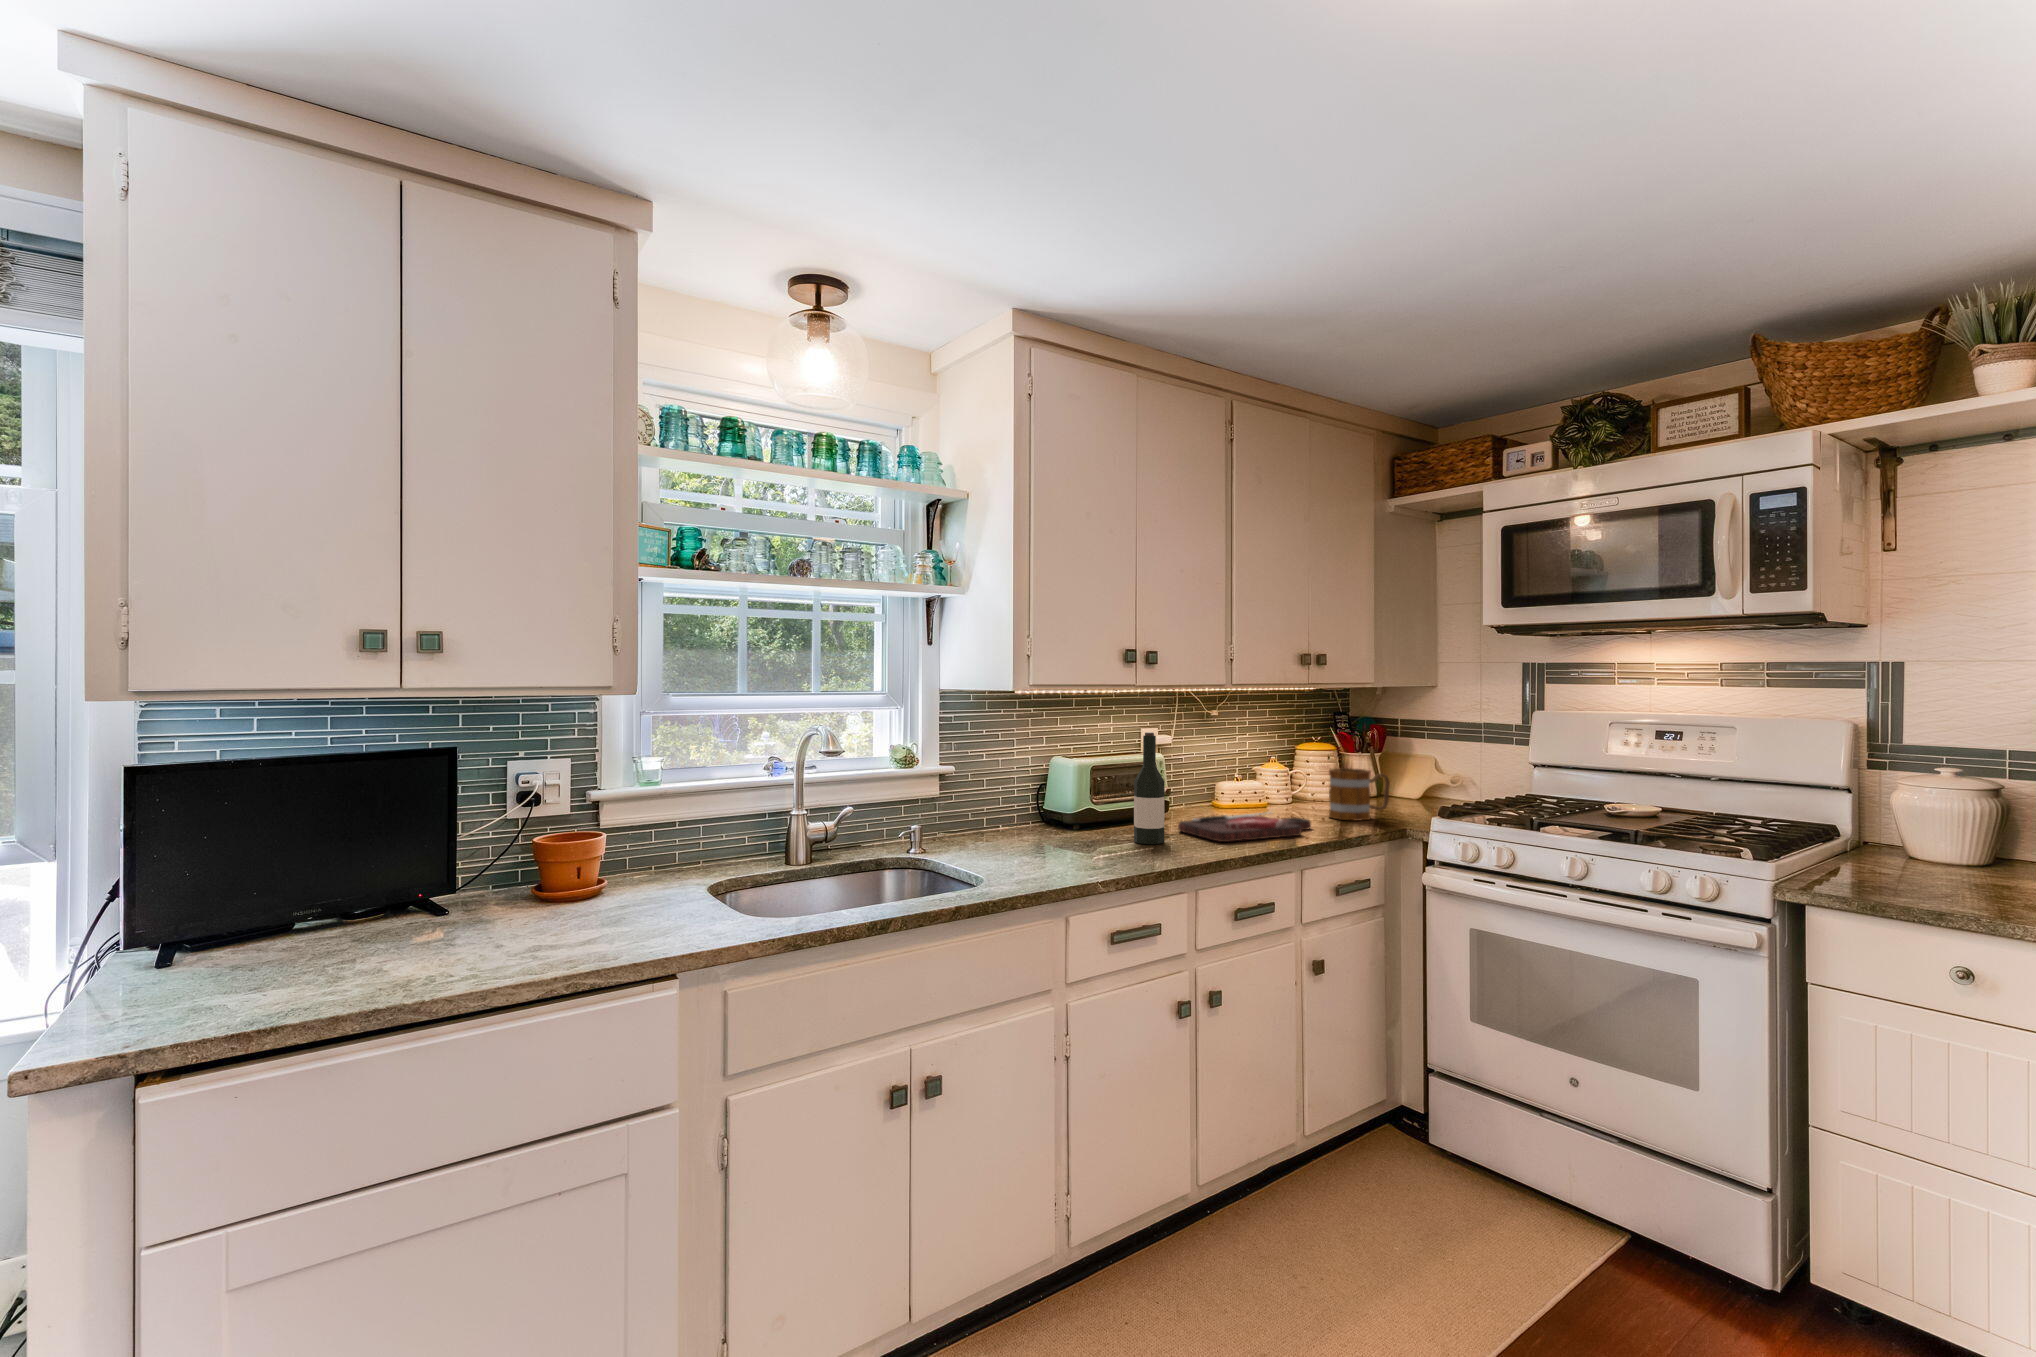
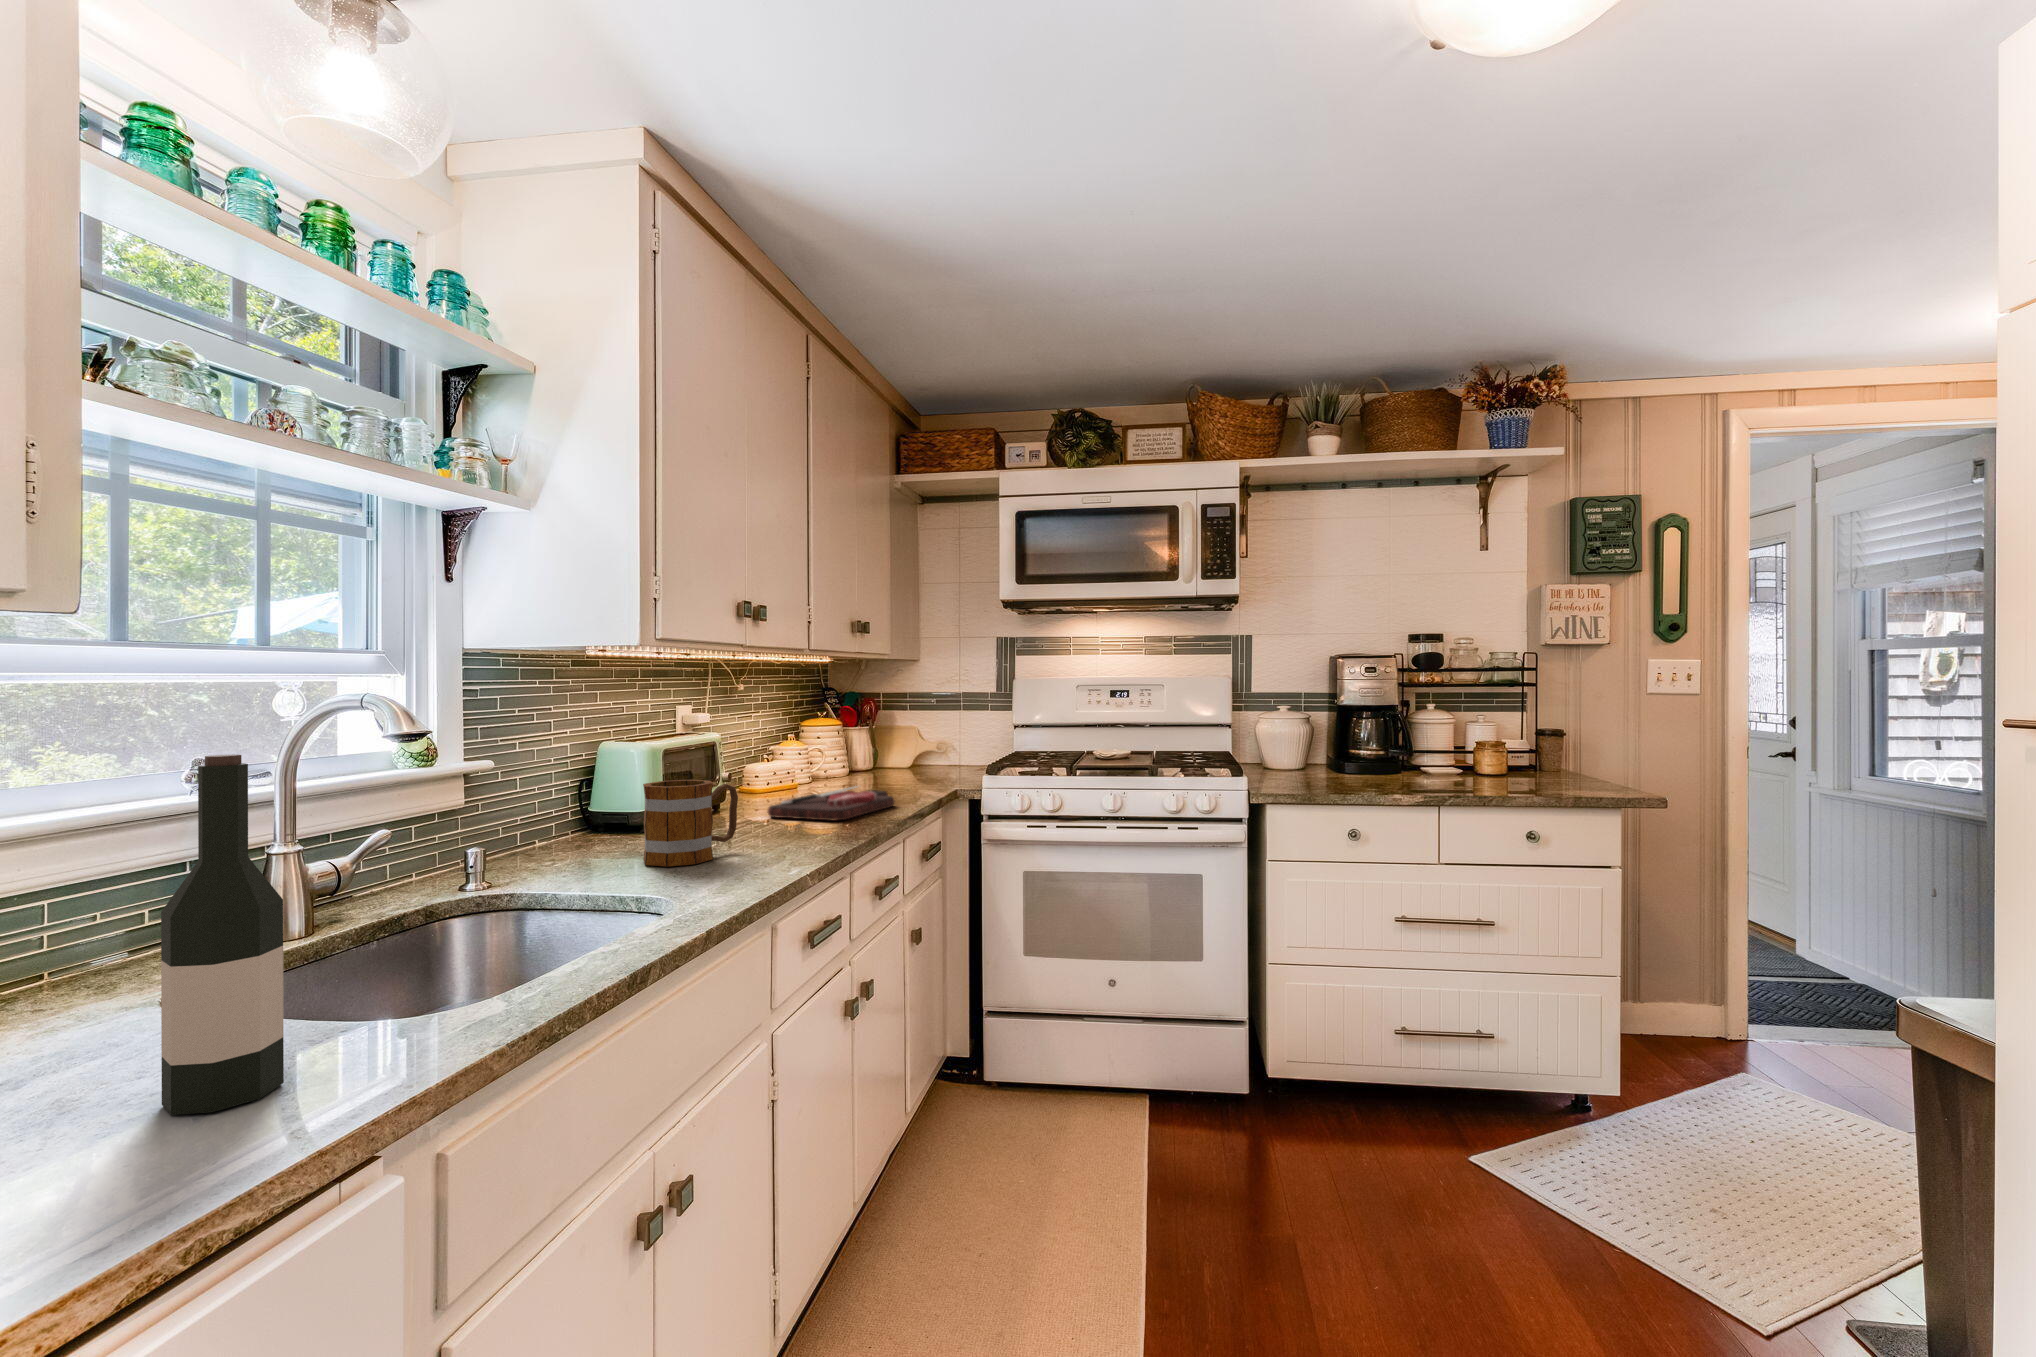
wine bottle: present [1134,732,1164,844] -> present [161,754,284,1115]
mug: present [1329,768,1390,821] -> present [643,780,738,867]

